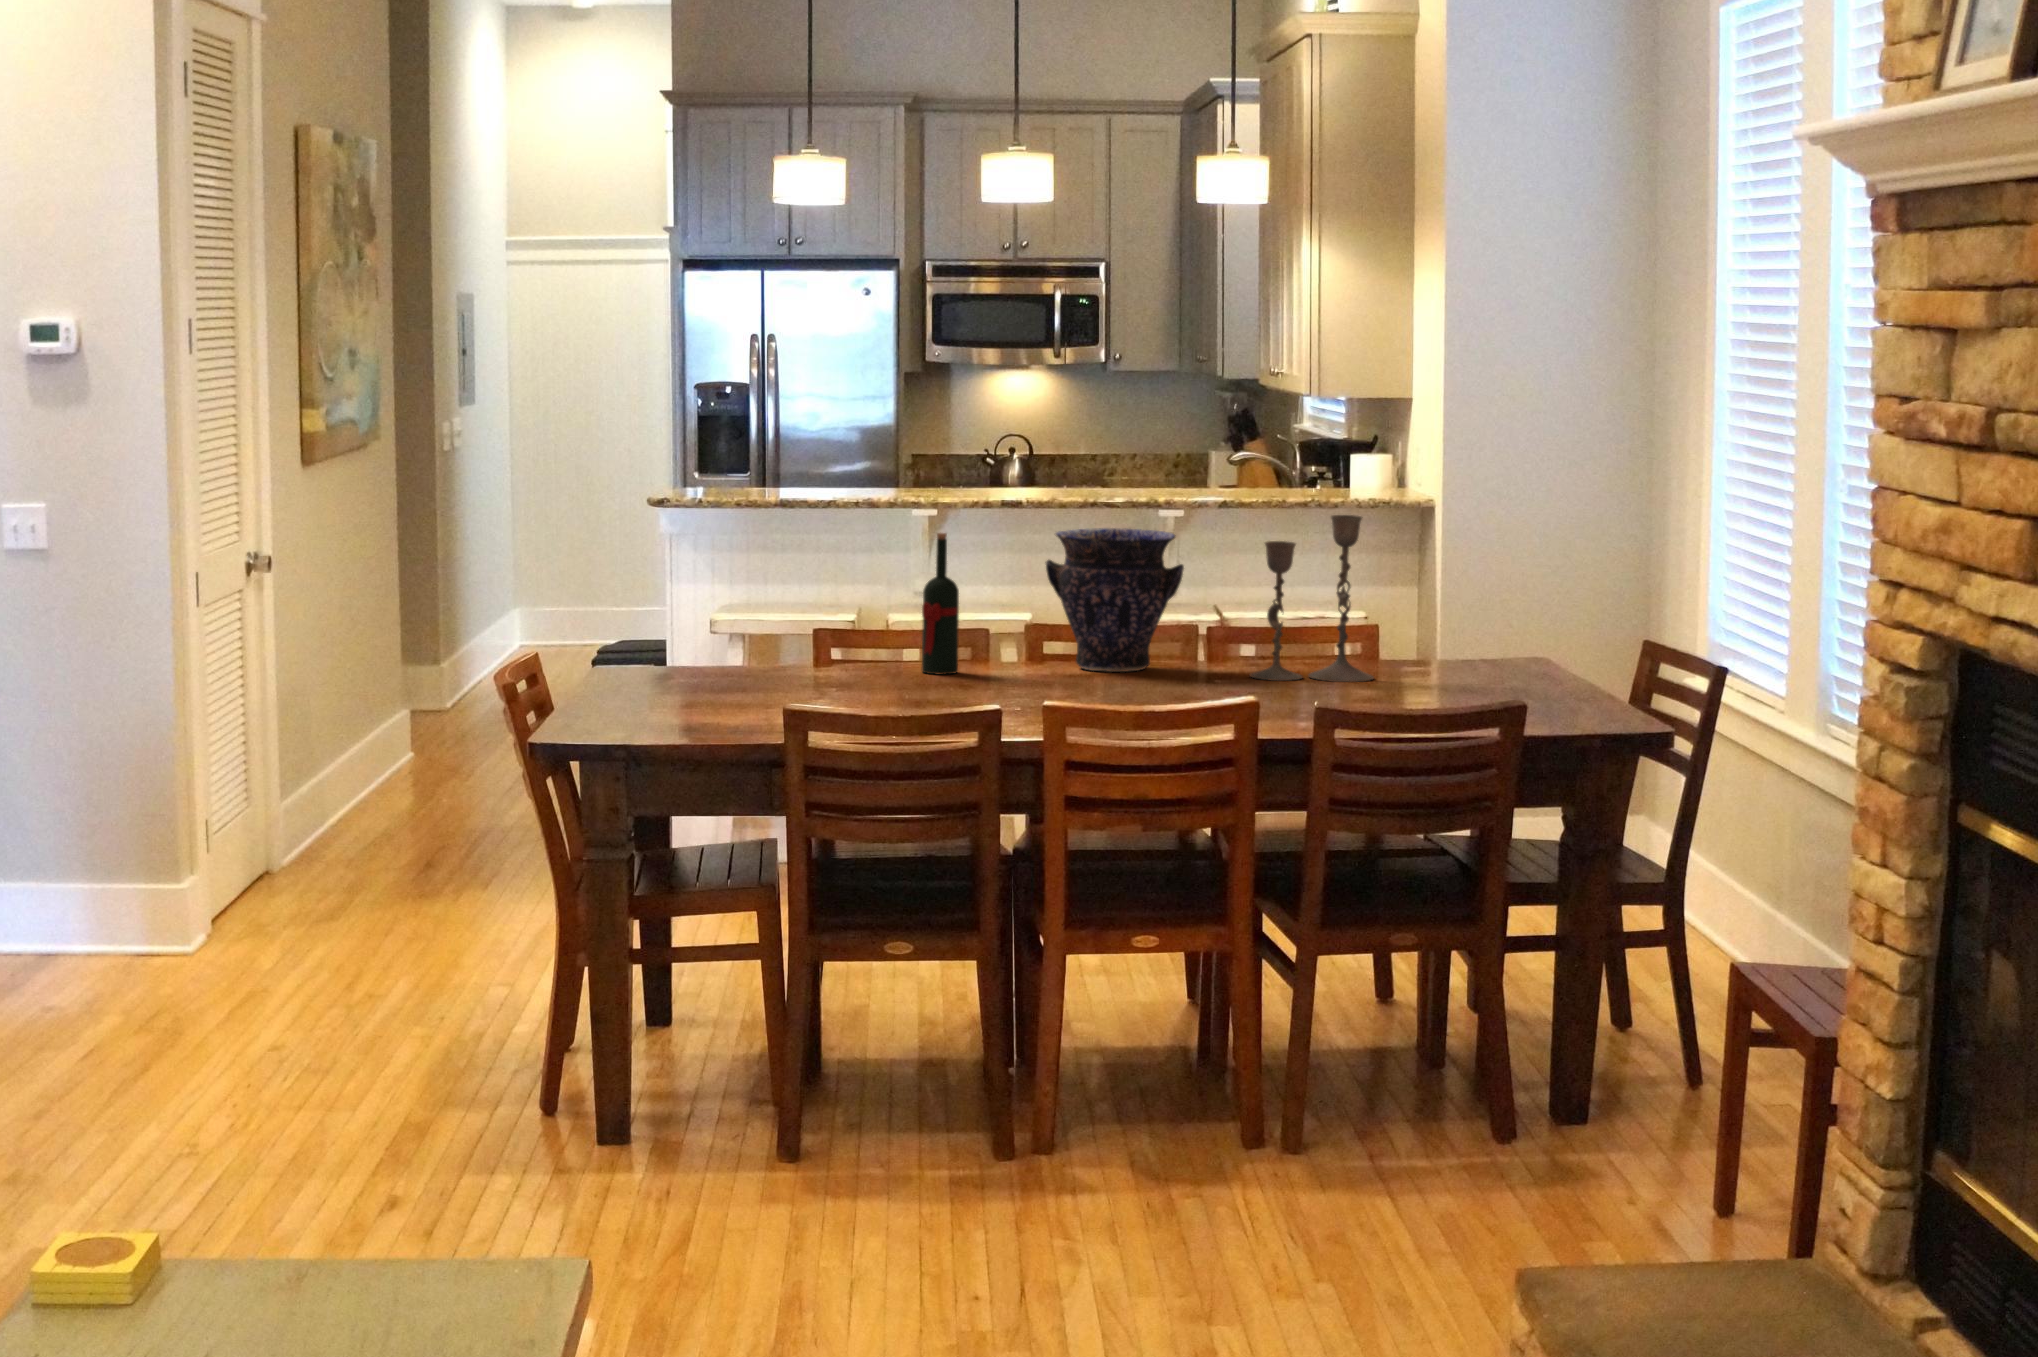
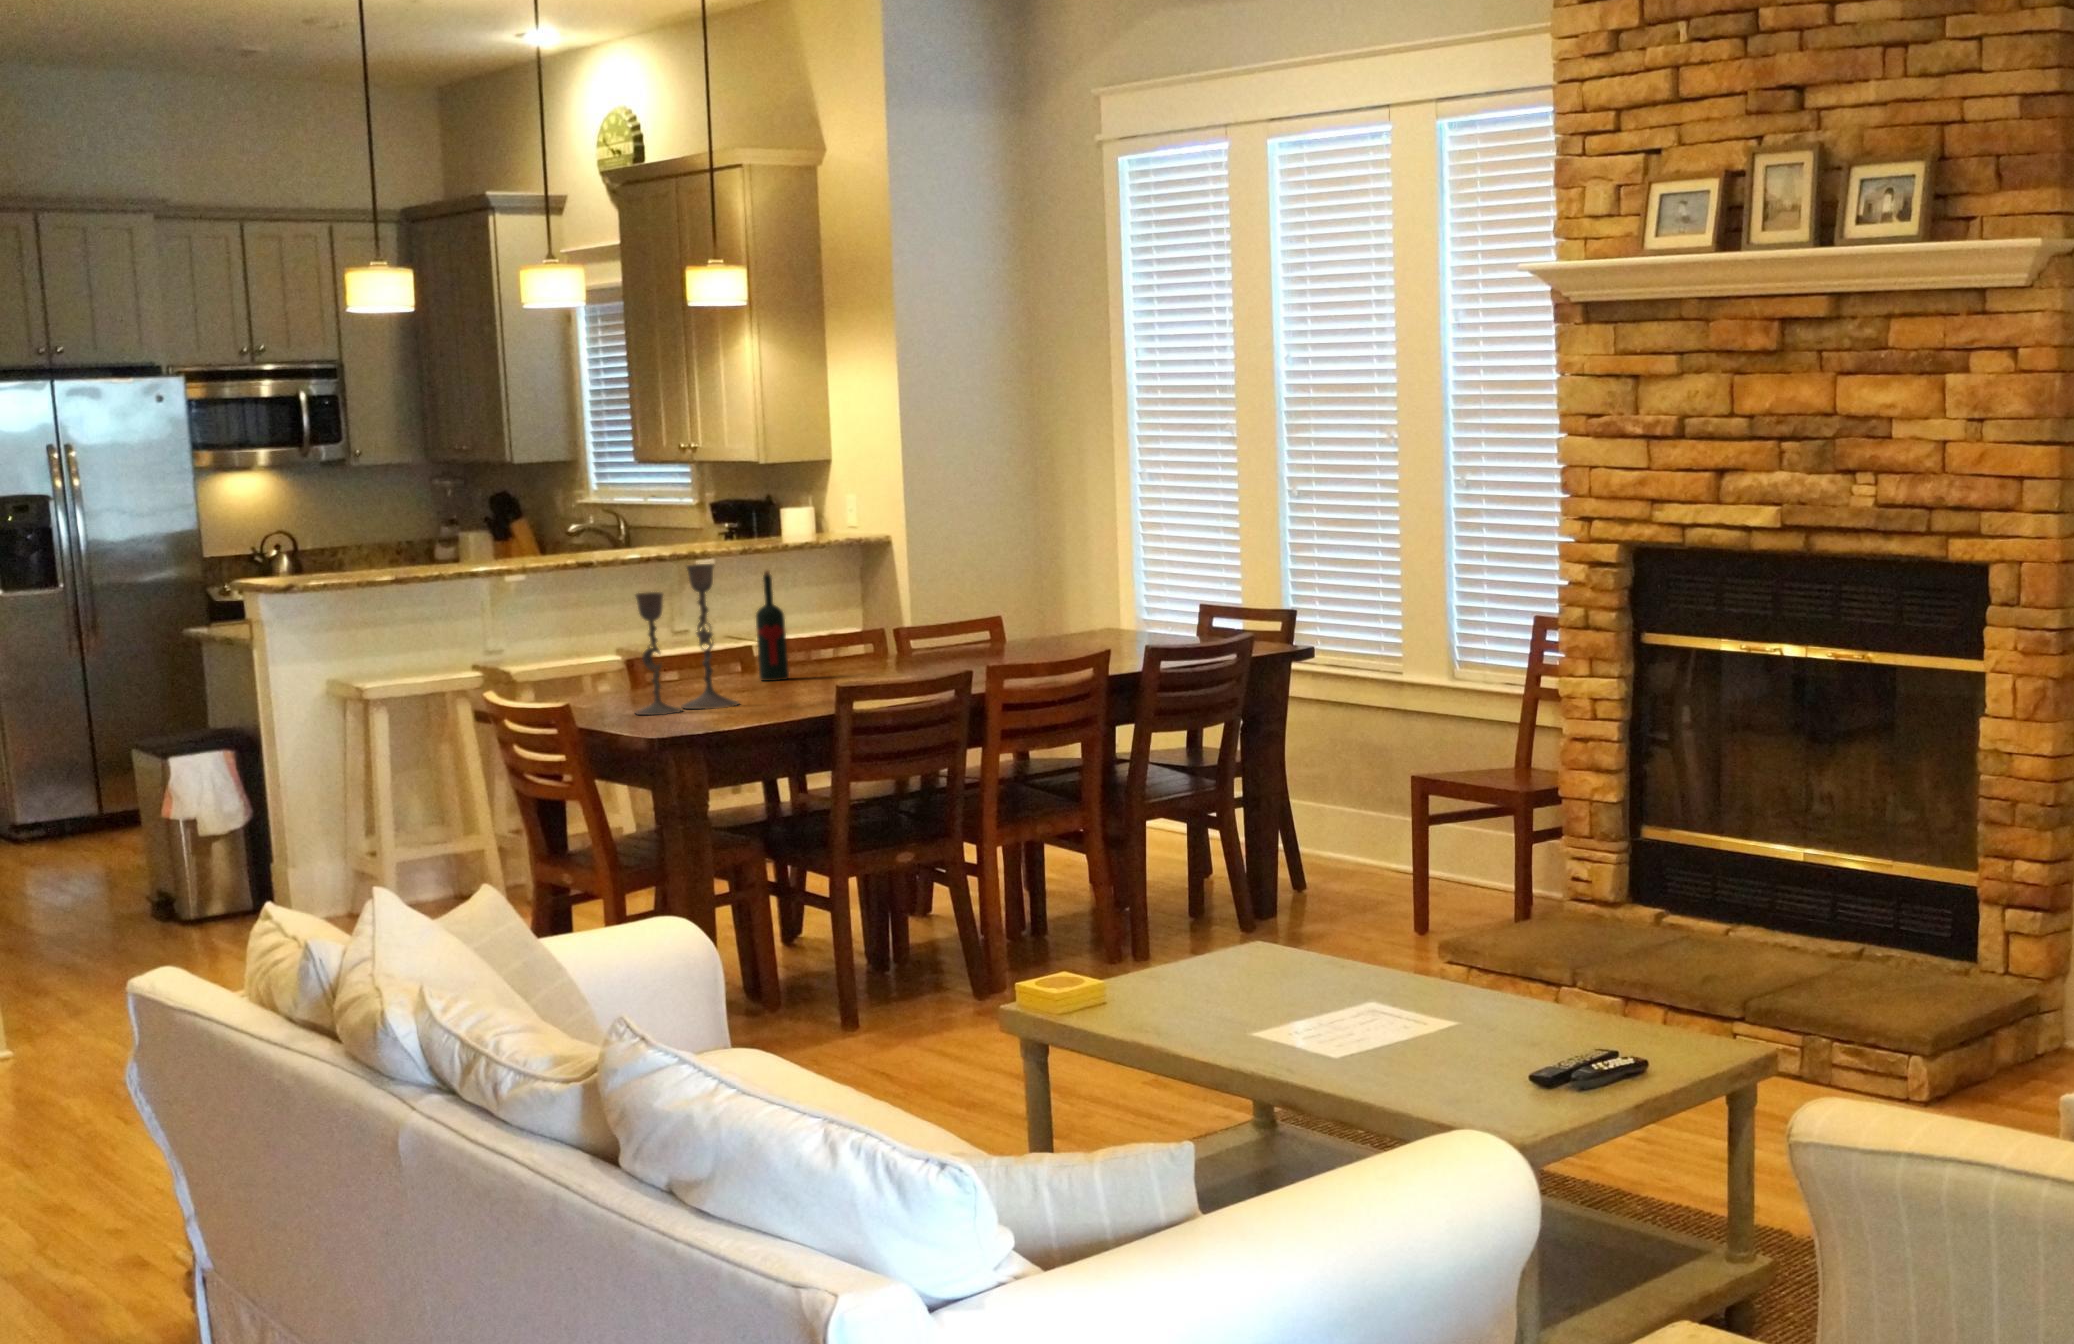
candlestick: present [1250,515,1373,682] -> present [635,564,739,715]
vase: present [1045,528,1184,672] -> none [812,558,920,667]

